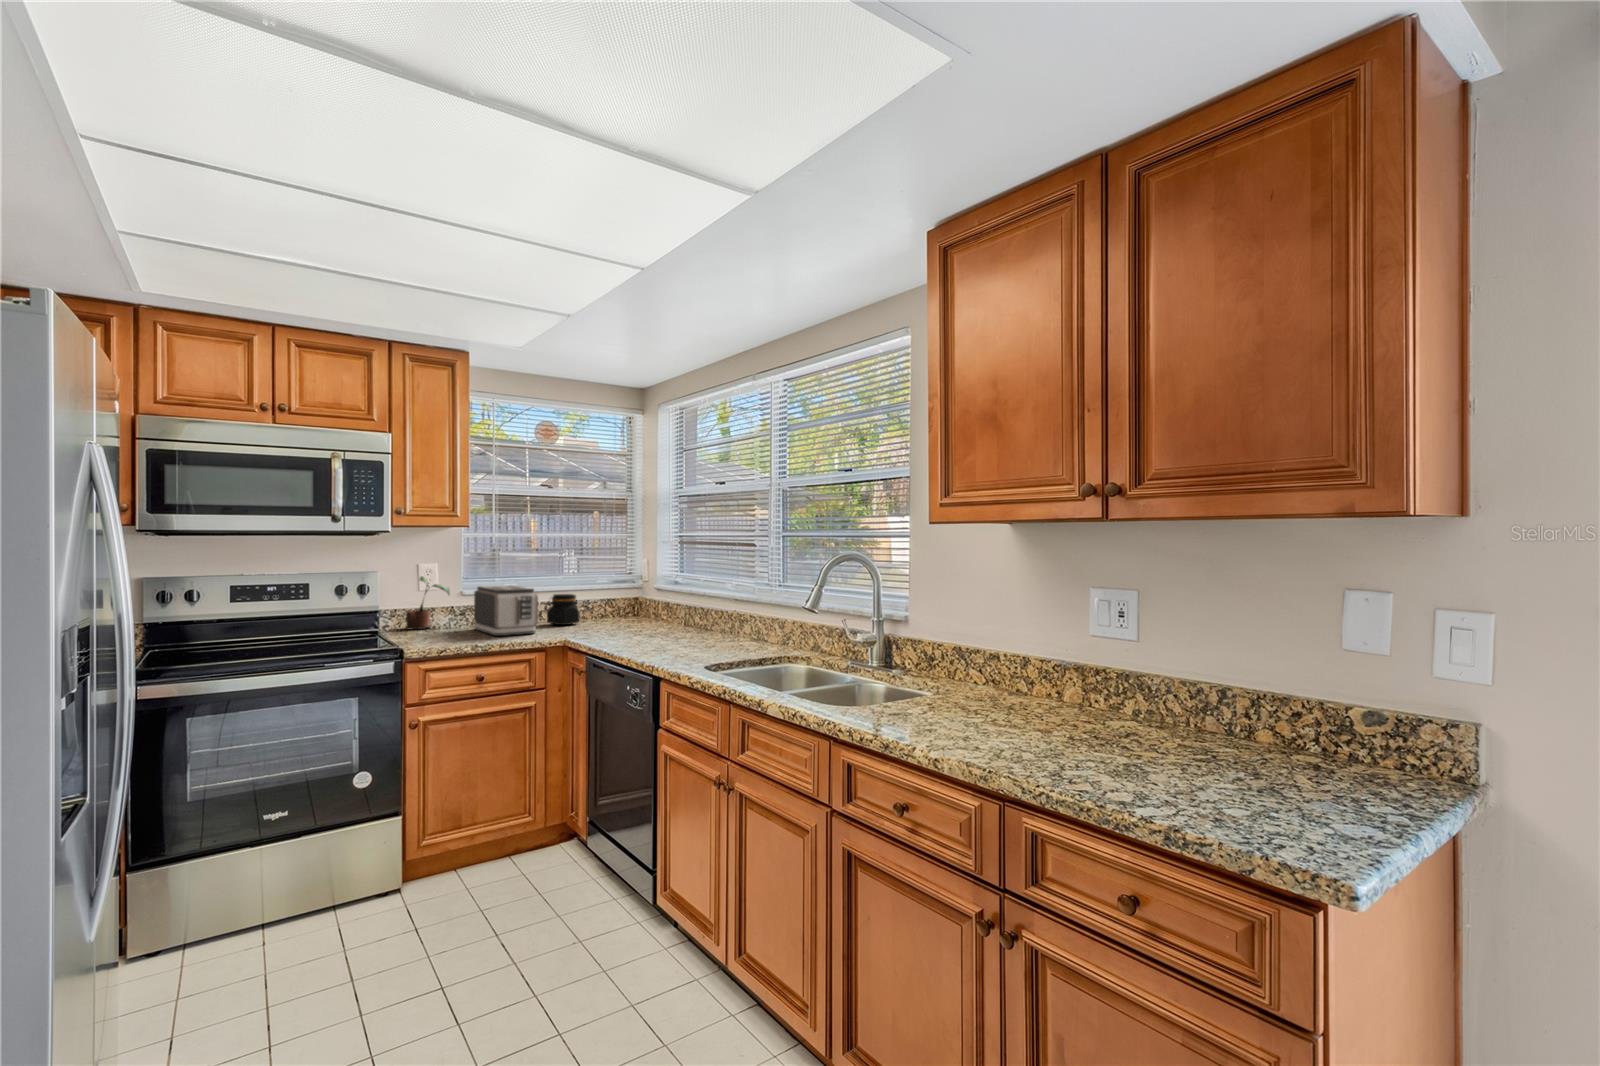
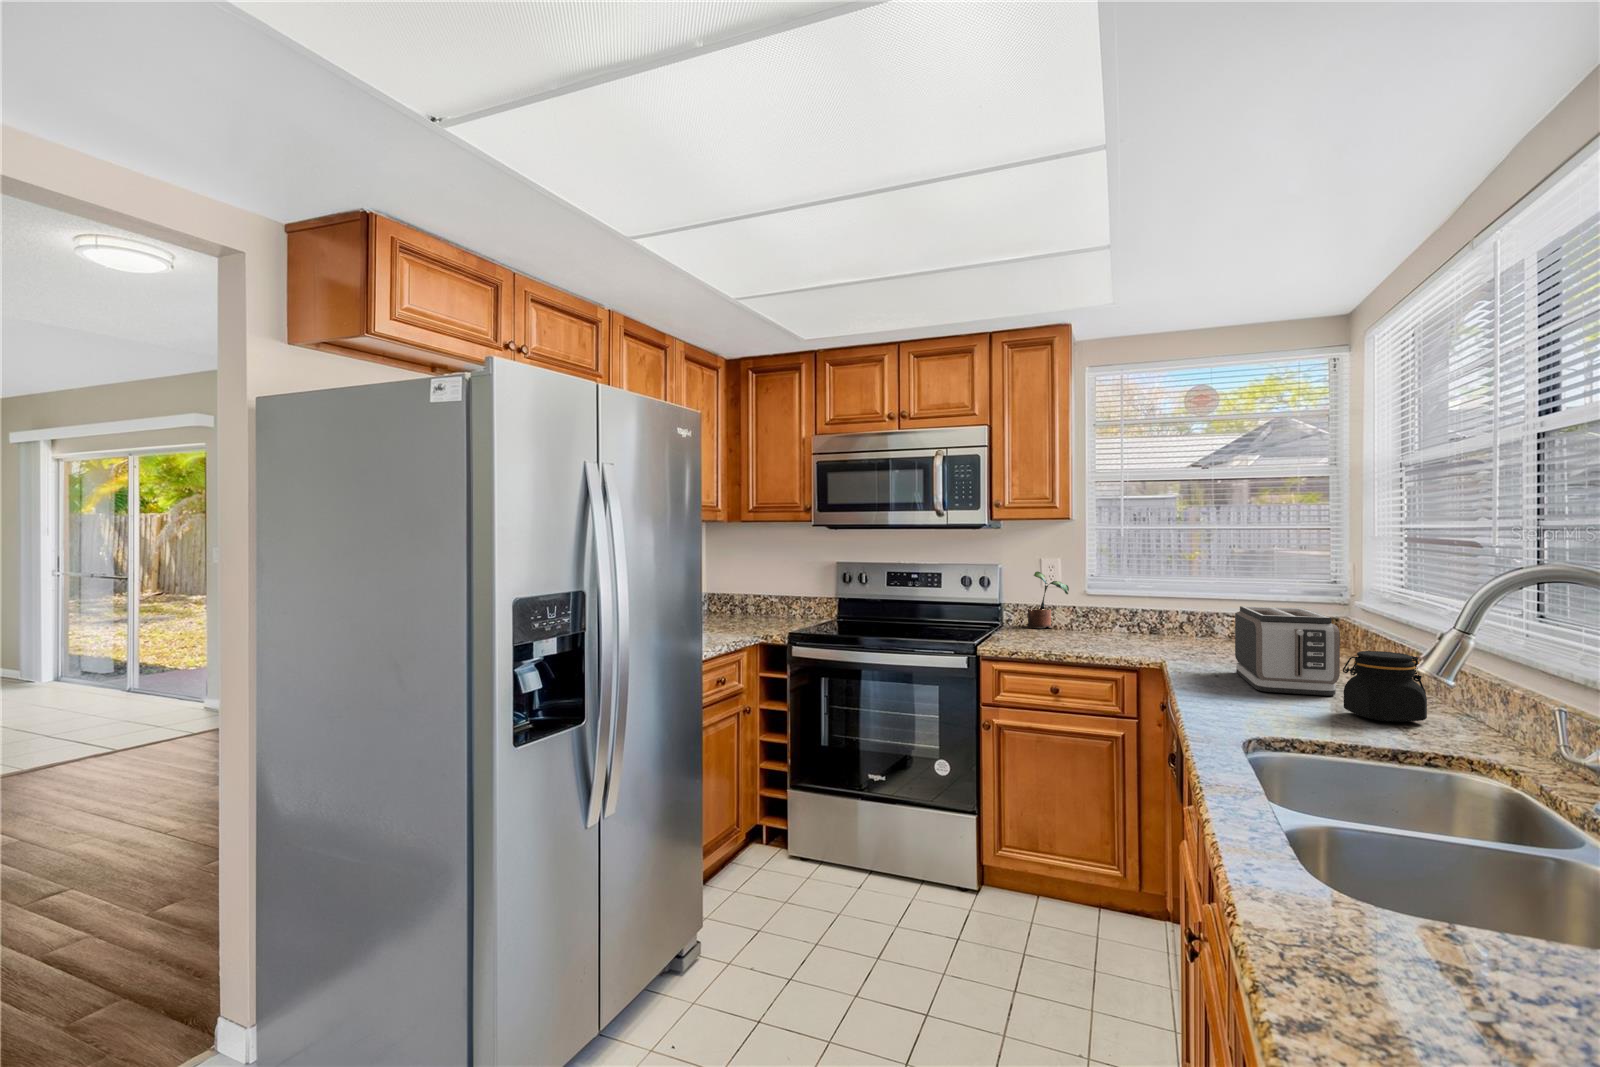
toaster: present [474,585,538,636] -> present [1235,606,1340,695]
jar: present [547,594,579,625] -> present [1343,651,1427,722]

